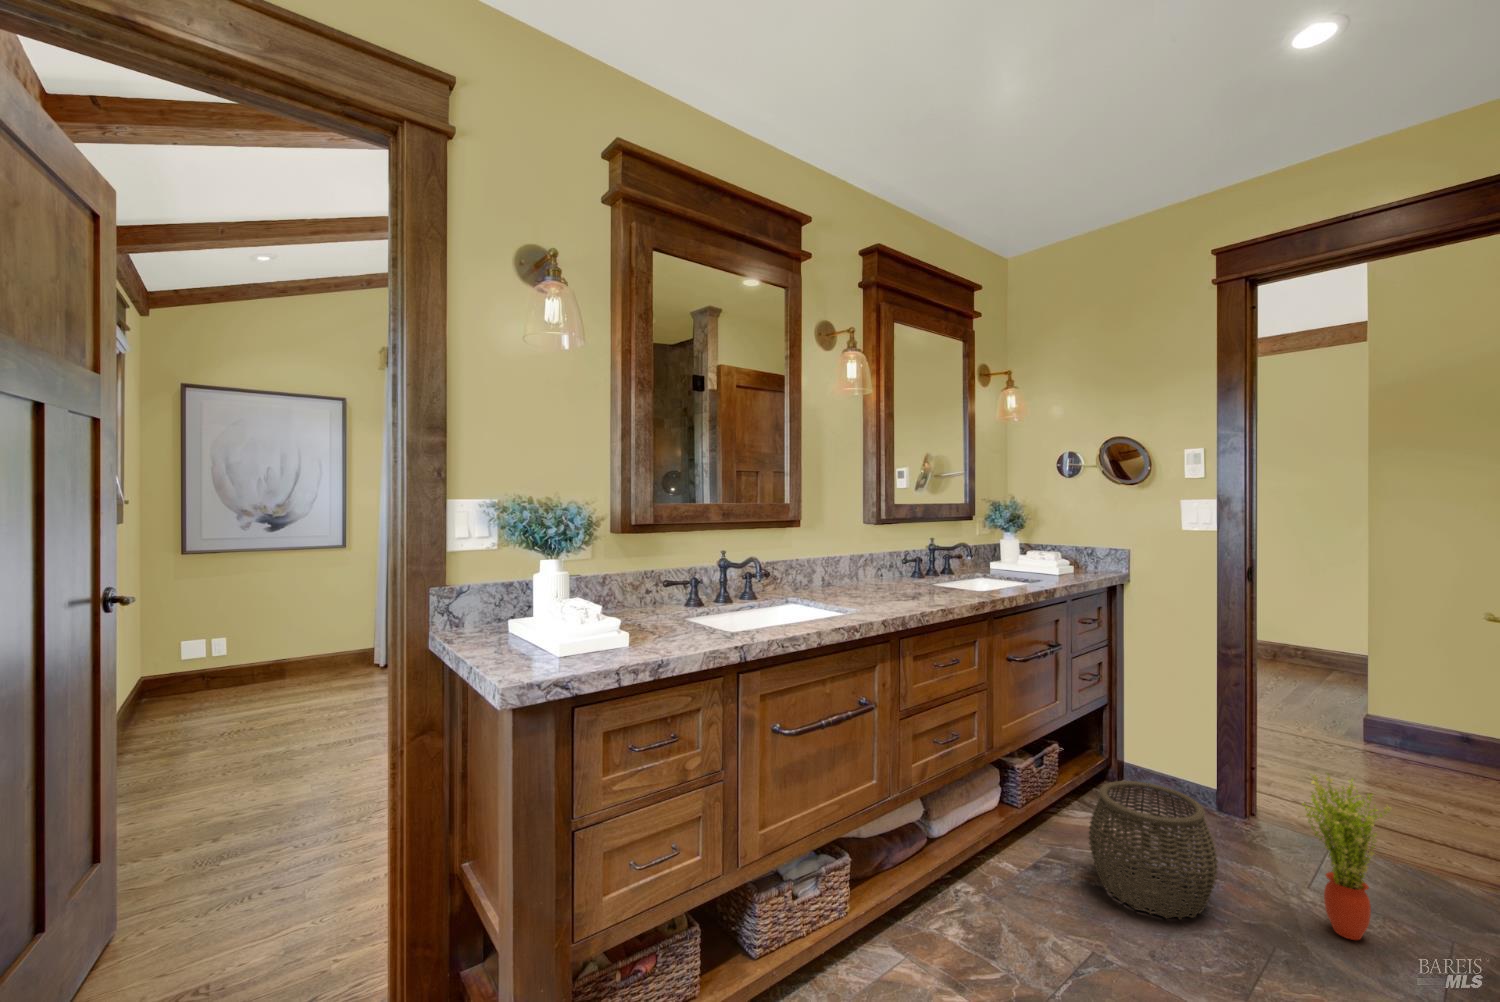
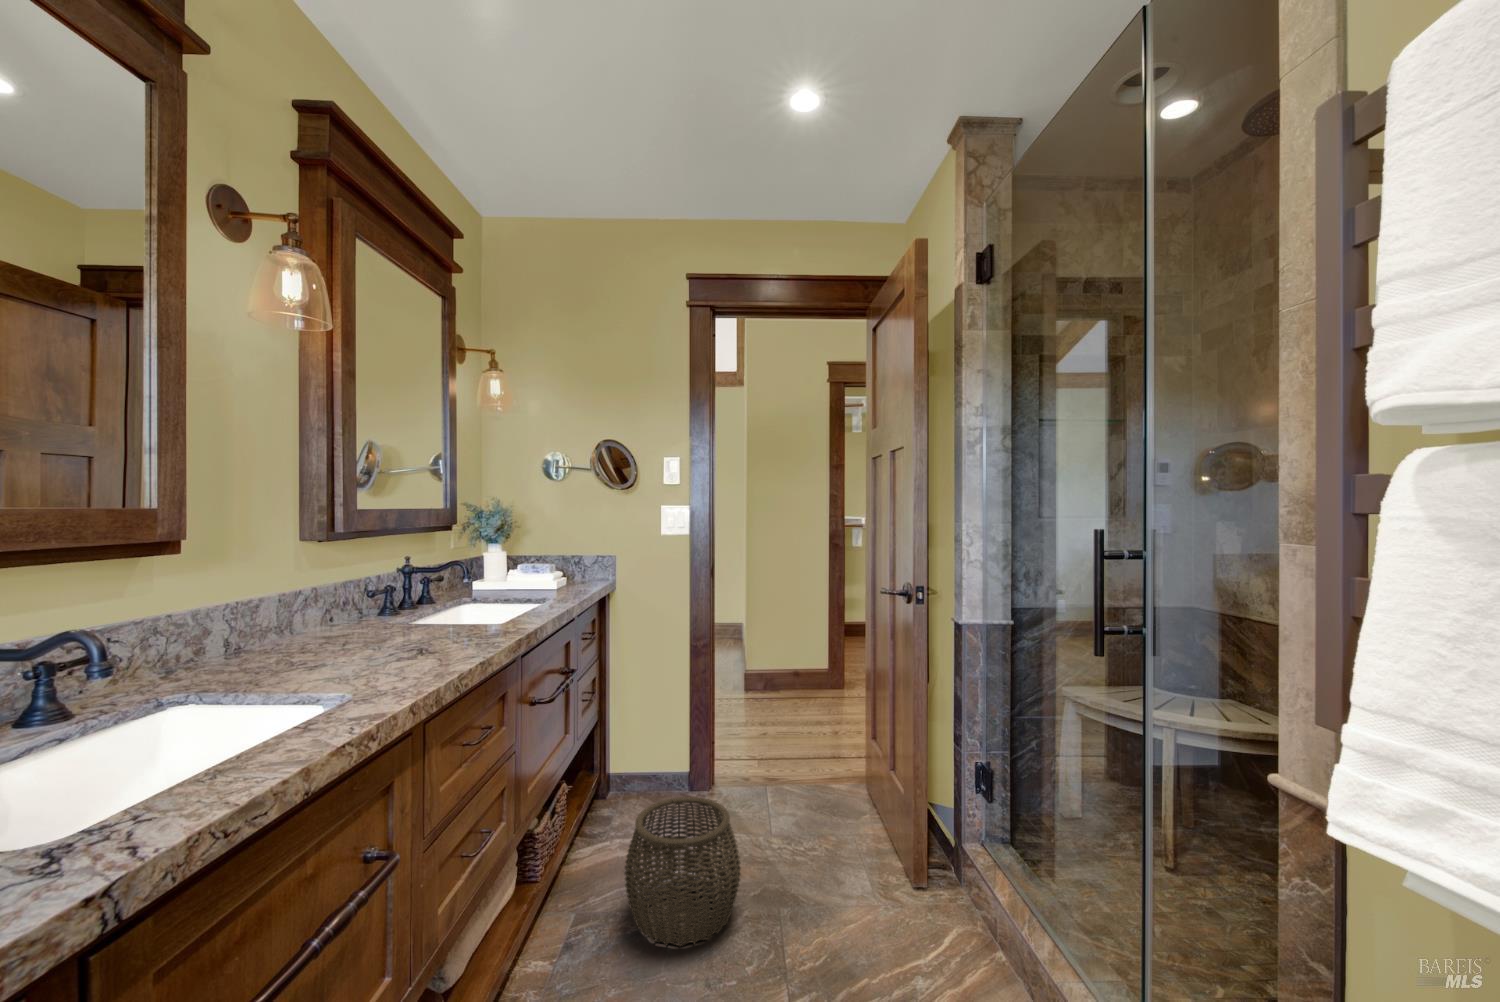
potted plant: present [1303,775,1391,940] -> none [795,738,845,878]

